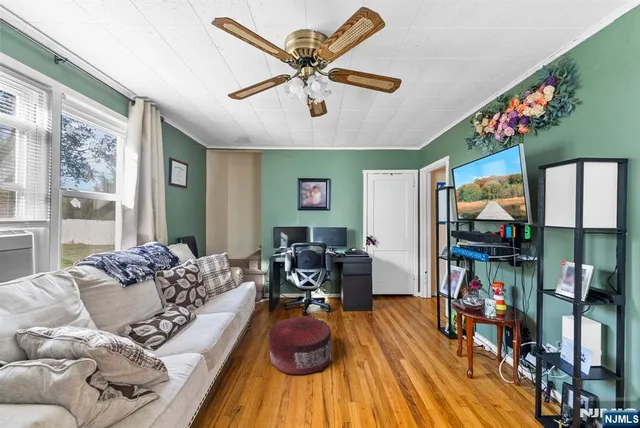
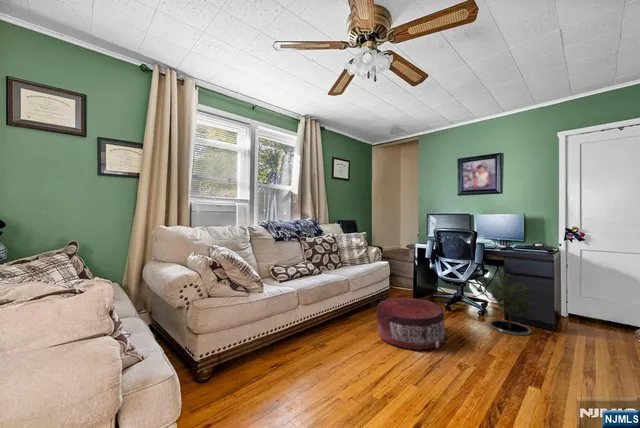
potted tree: none [338,273,367,326] -> present [489,270,533,335]

